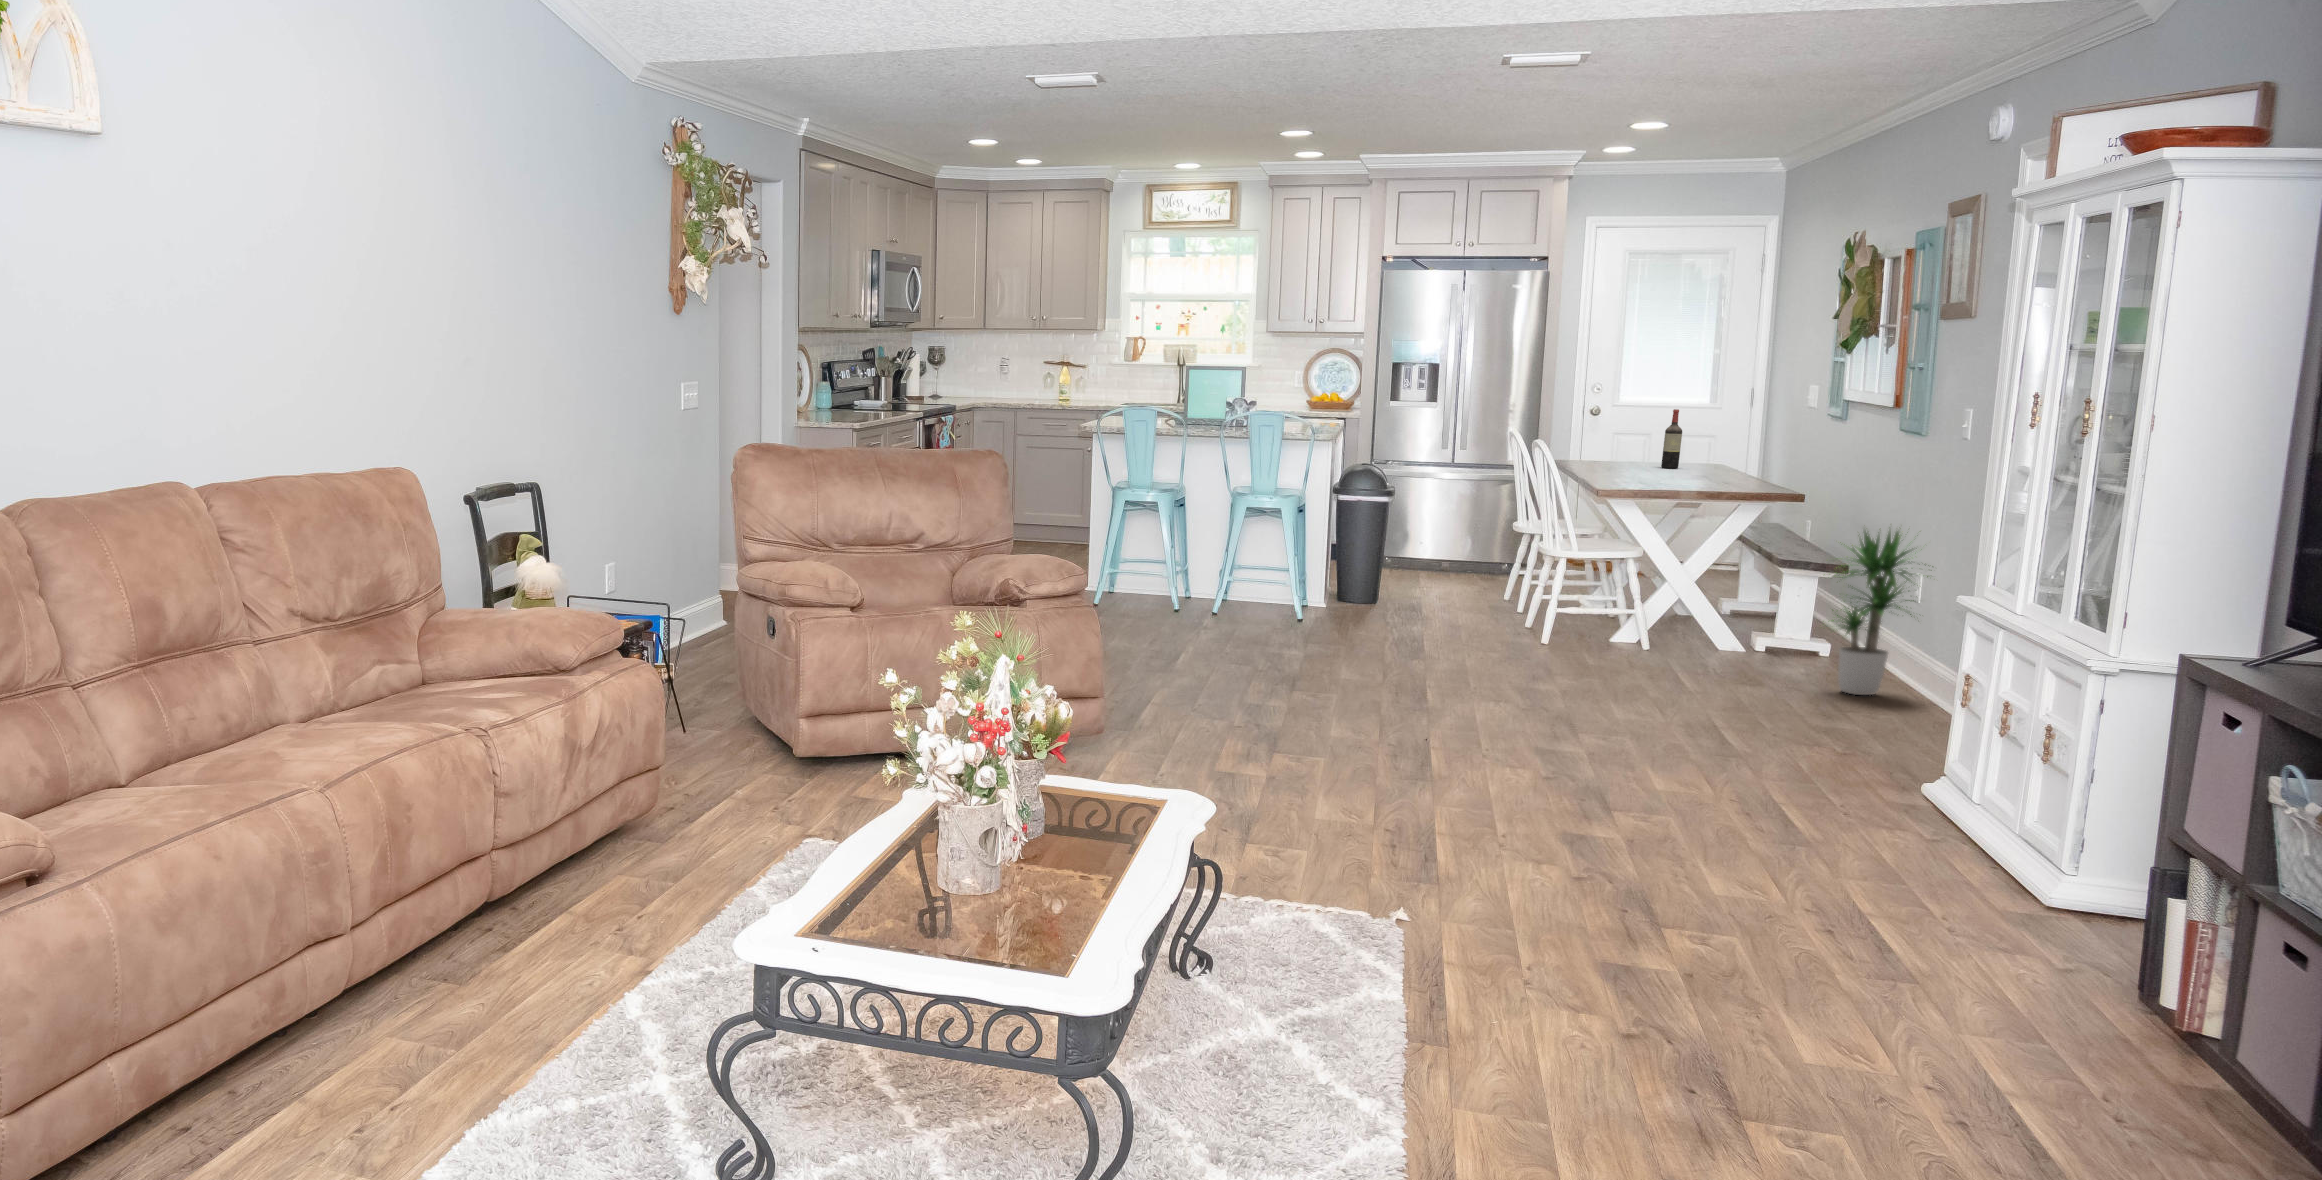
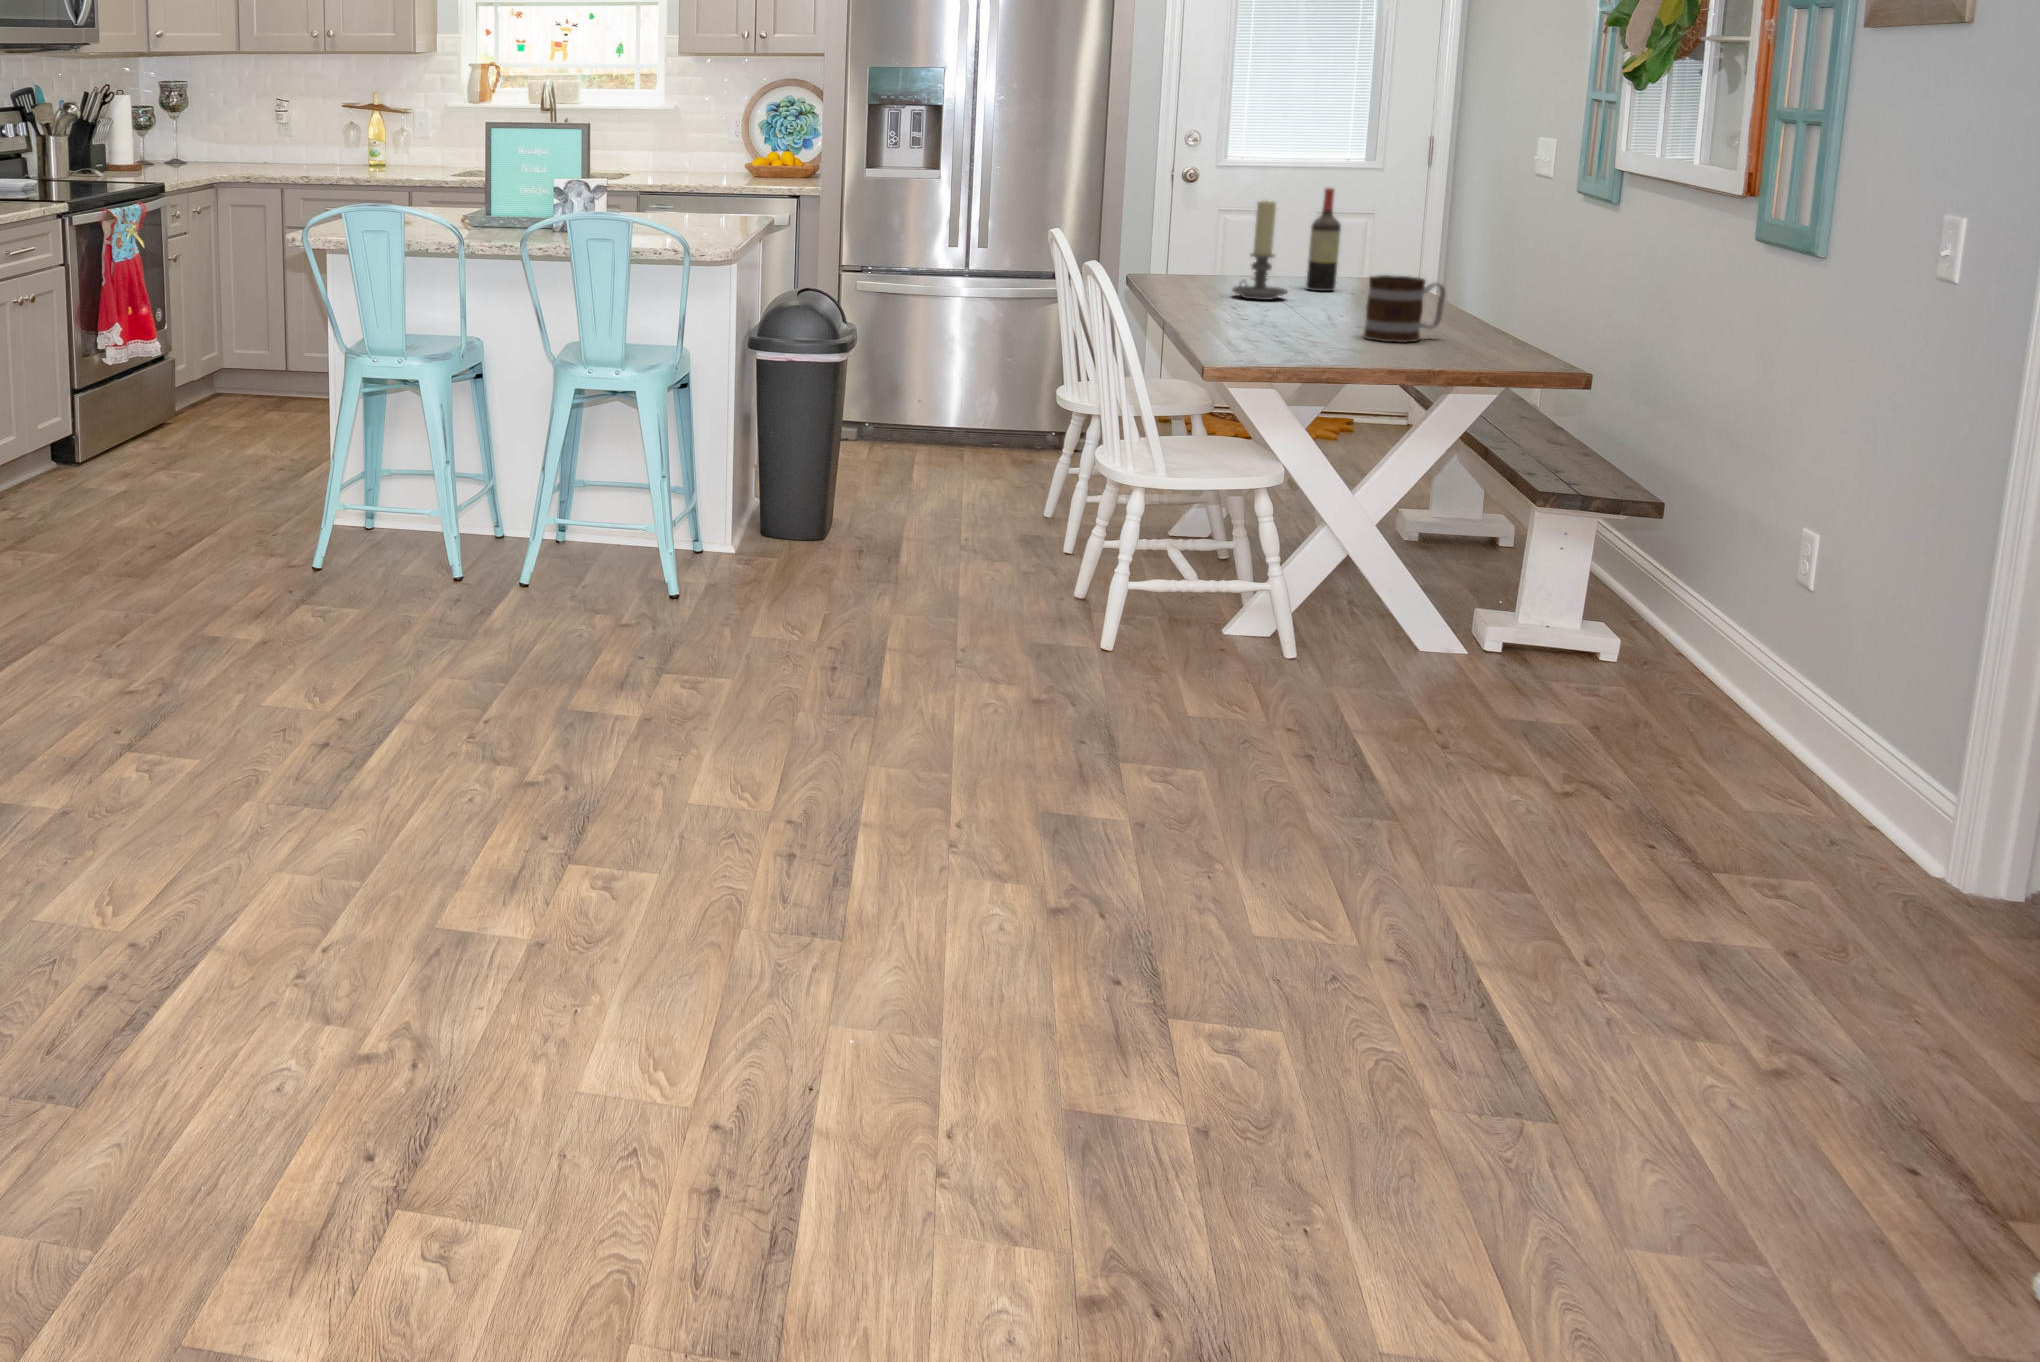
candle holder: none [1618,414,1650,470] -> present [1232,200,1288,300]
mug: none [1690,449,1735,484] -> present [1364,275,1446,343]
potted plant: present [1832,531,1933,695] -> none [1646,462,1913,830]

